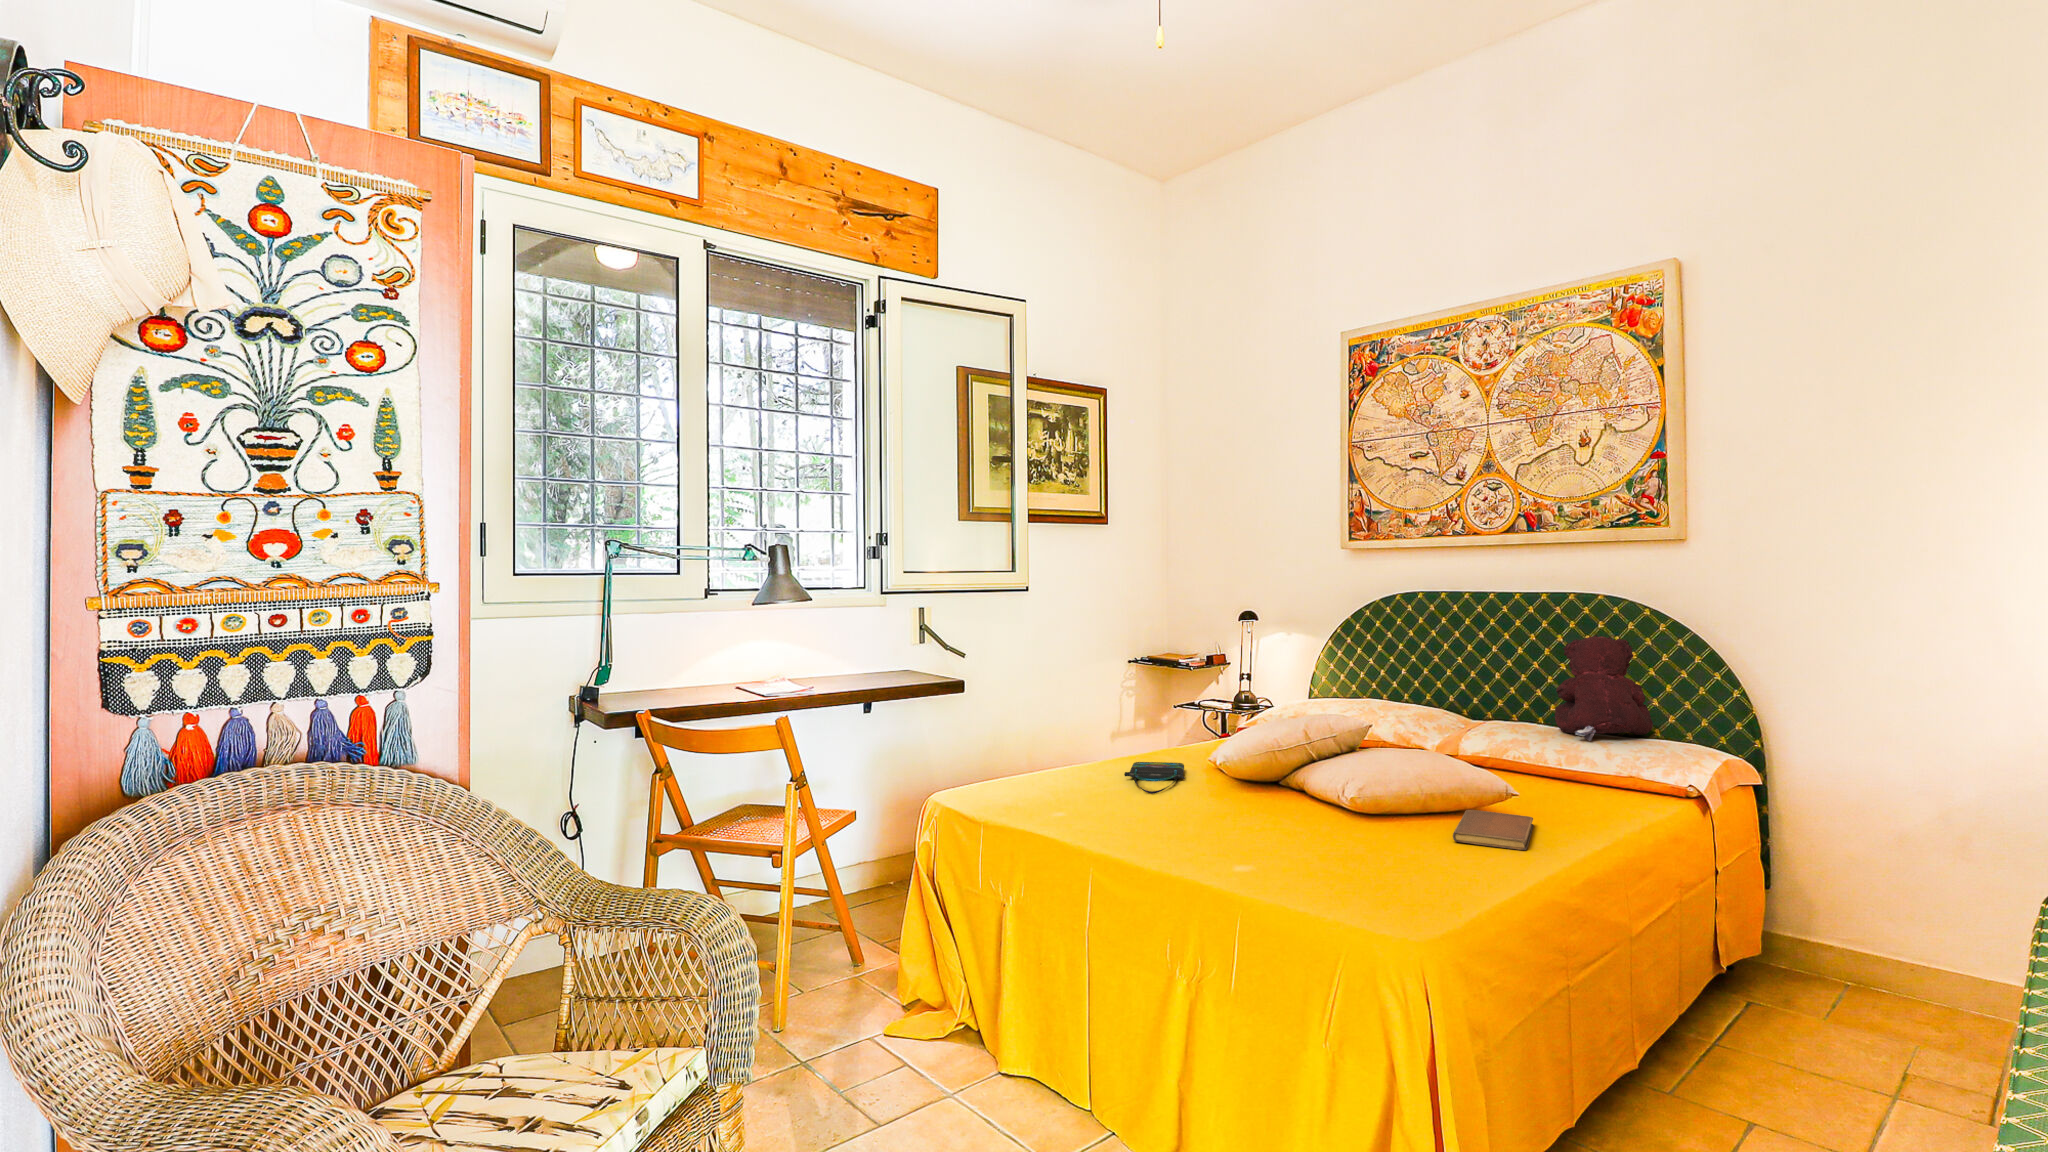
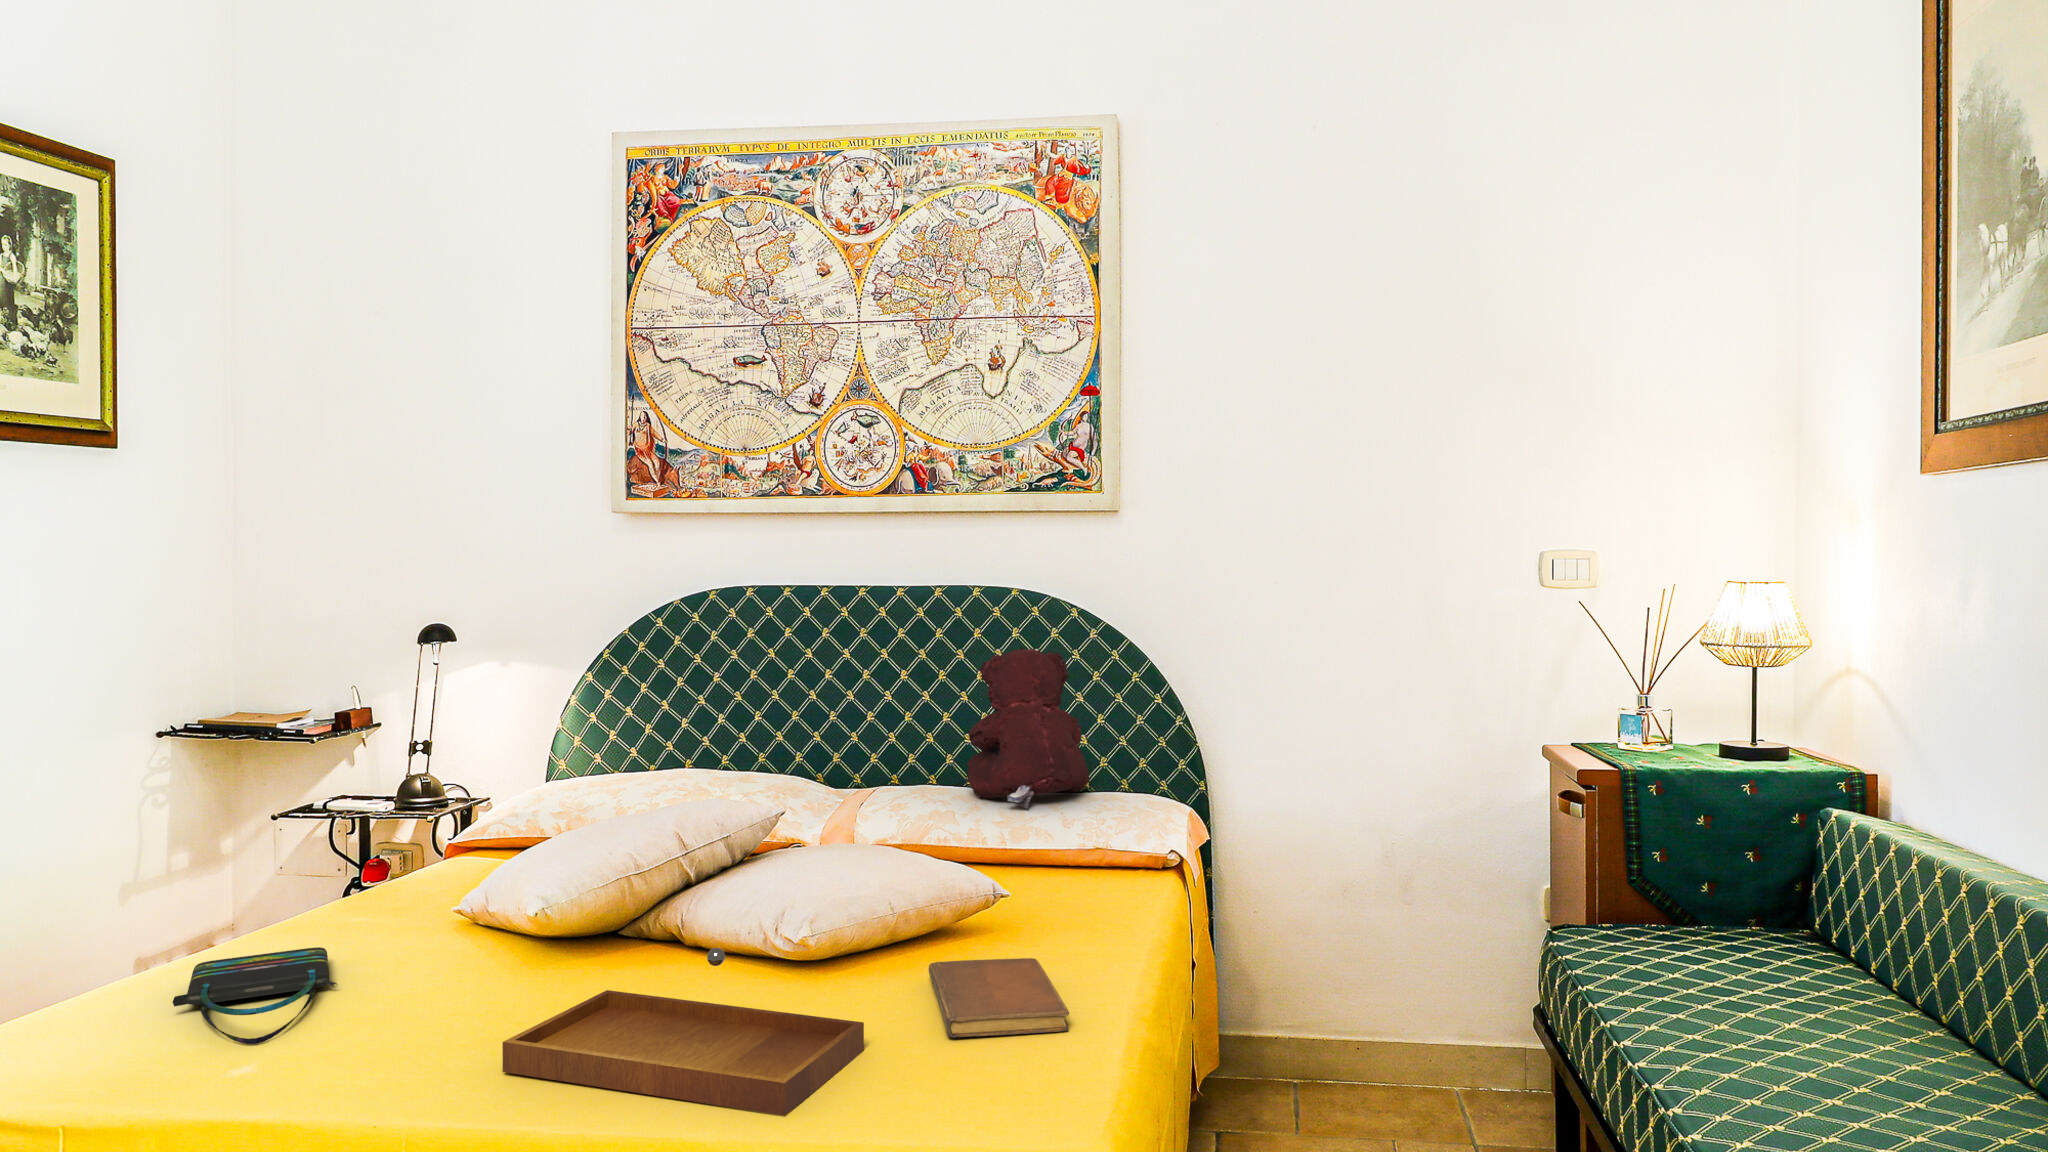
tray: none [1240,778,1407,853] -> present [502,948,864,1116]

